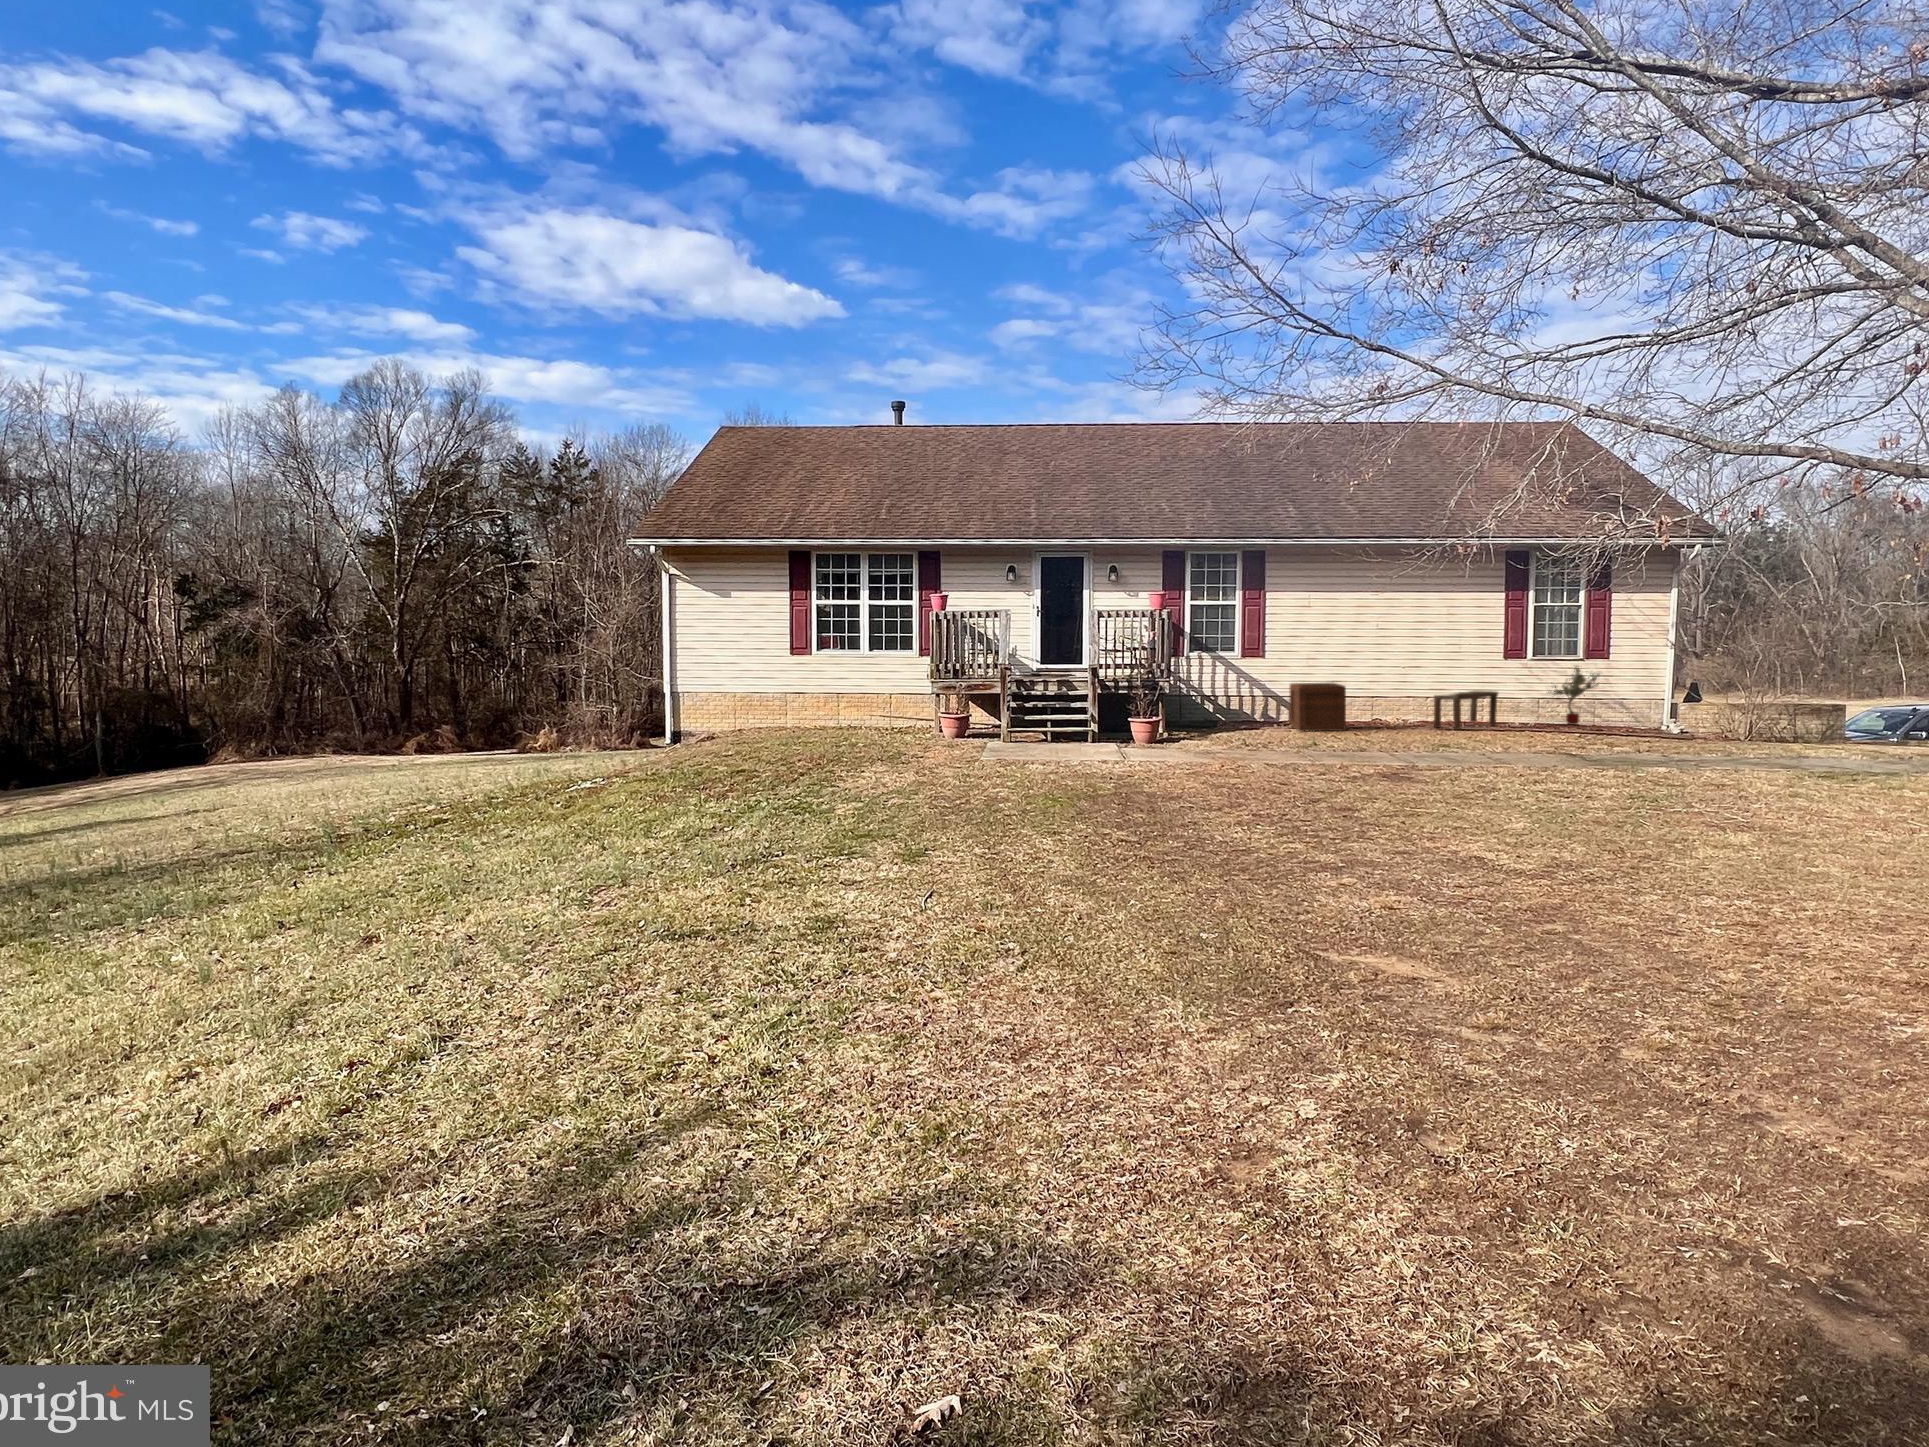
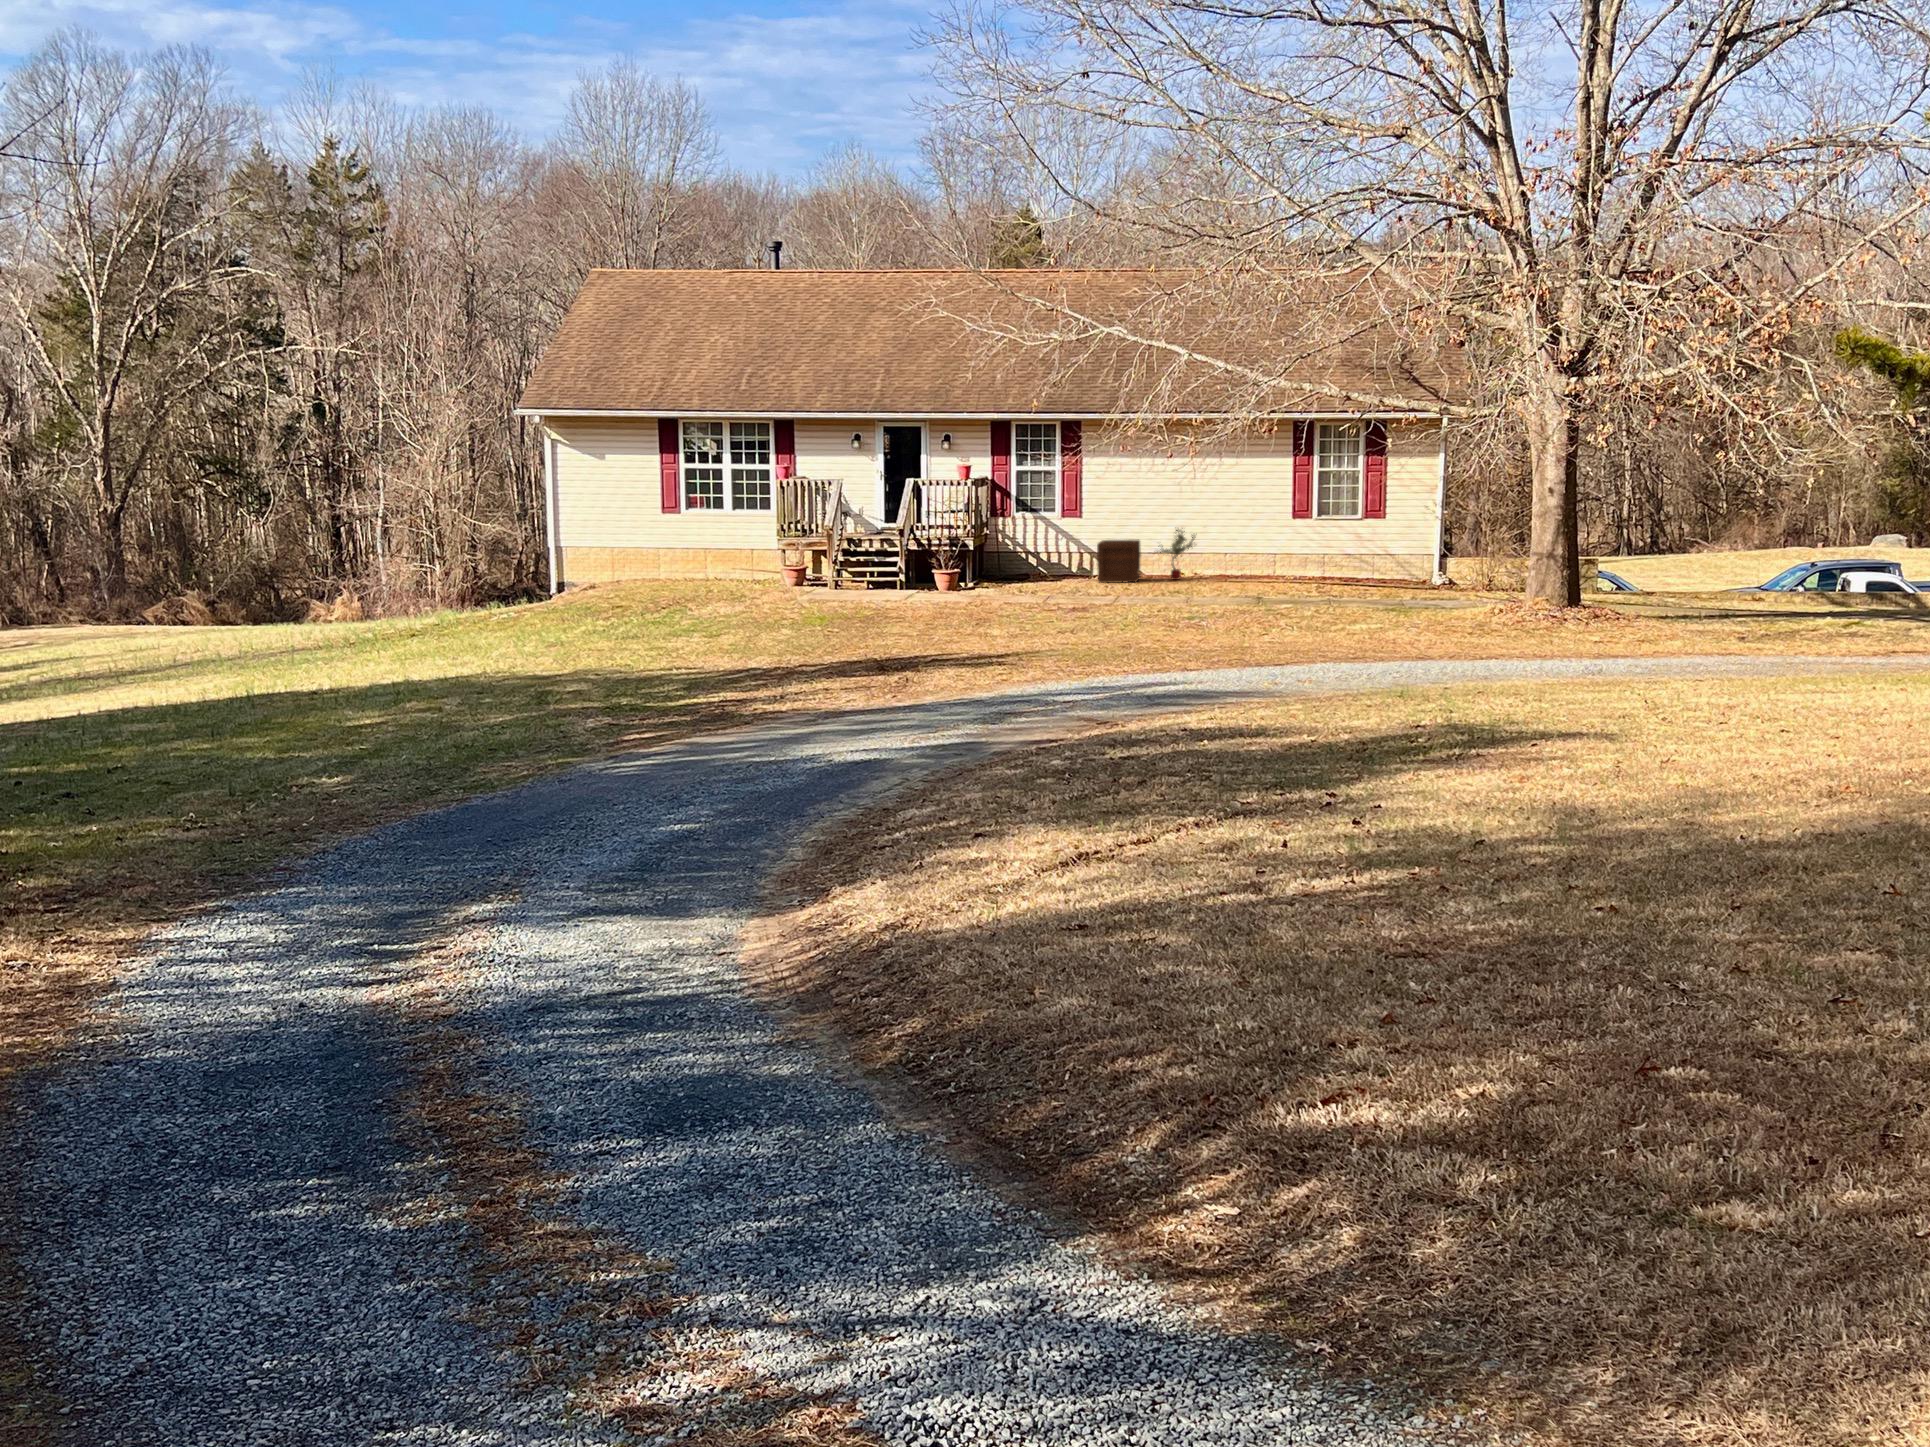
potted tree: present [1548,665,1600,725] -> present [1157,528,1196,580]
bench: present [1434,691,1498,730] -> none [1218,547,1277,582]

